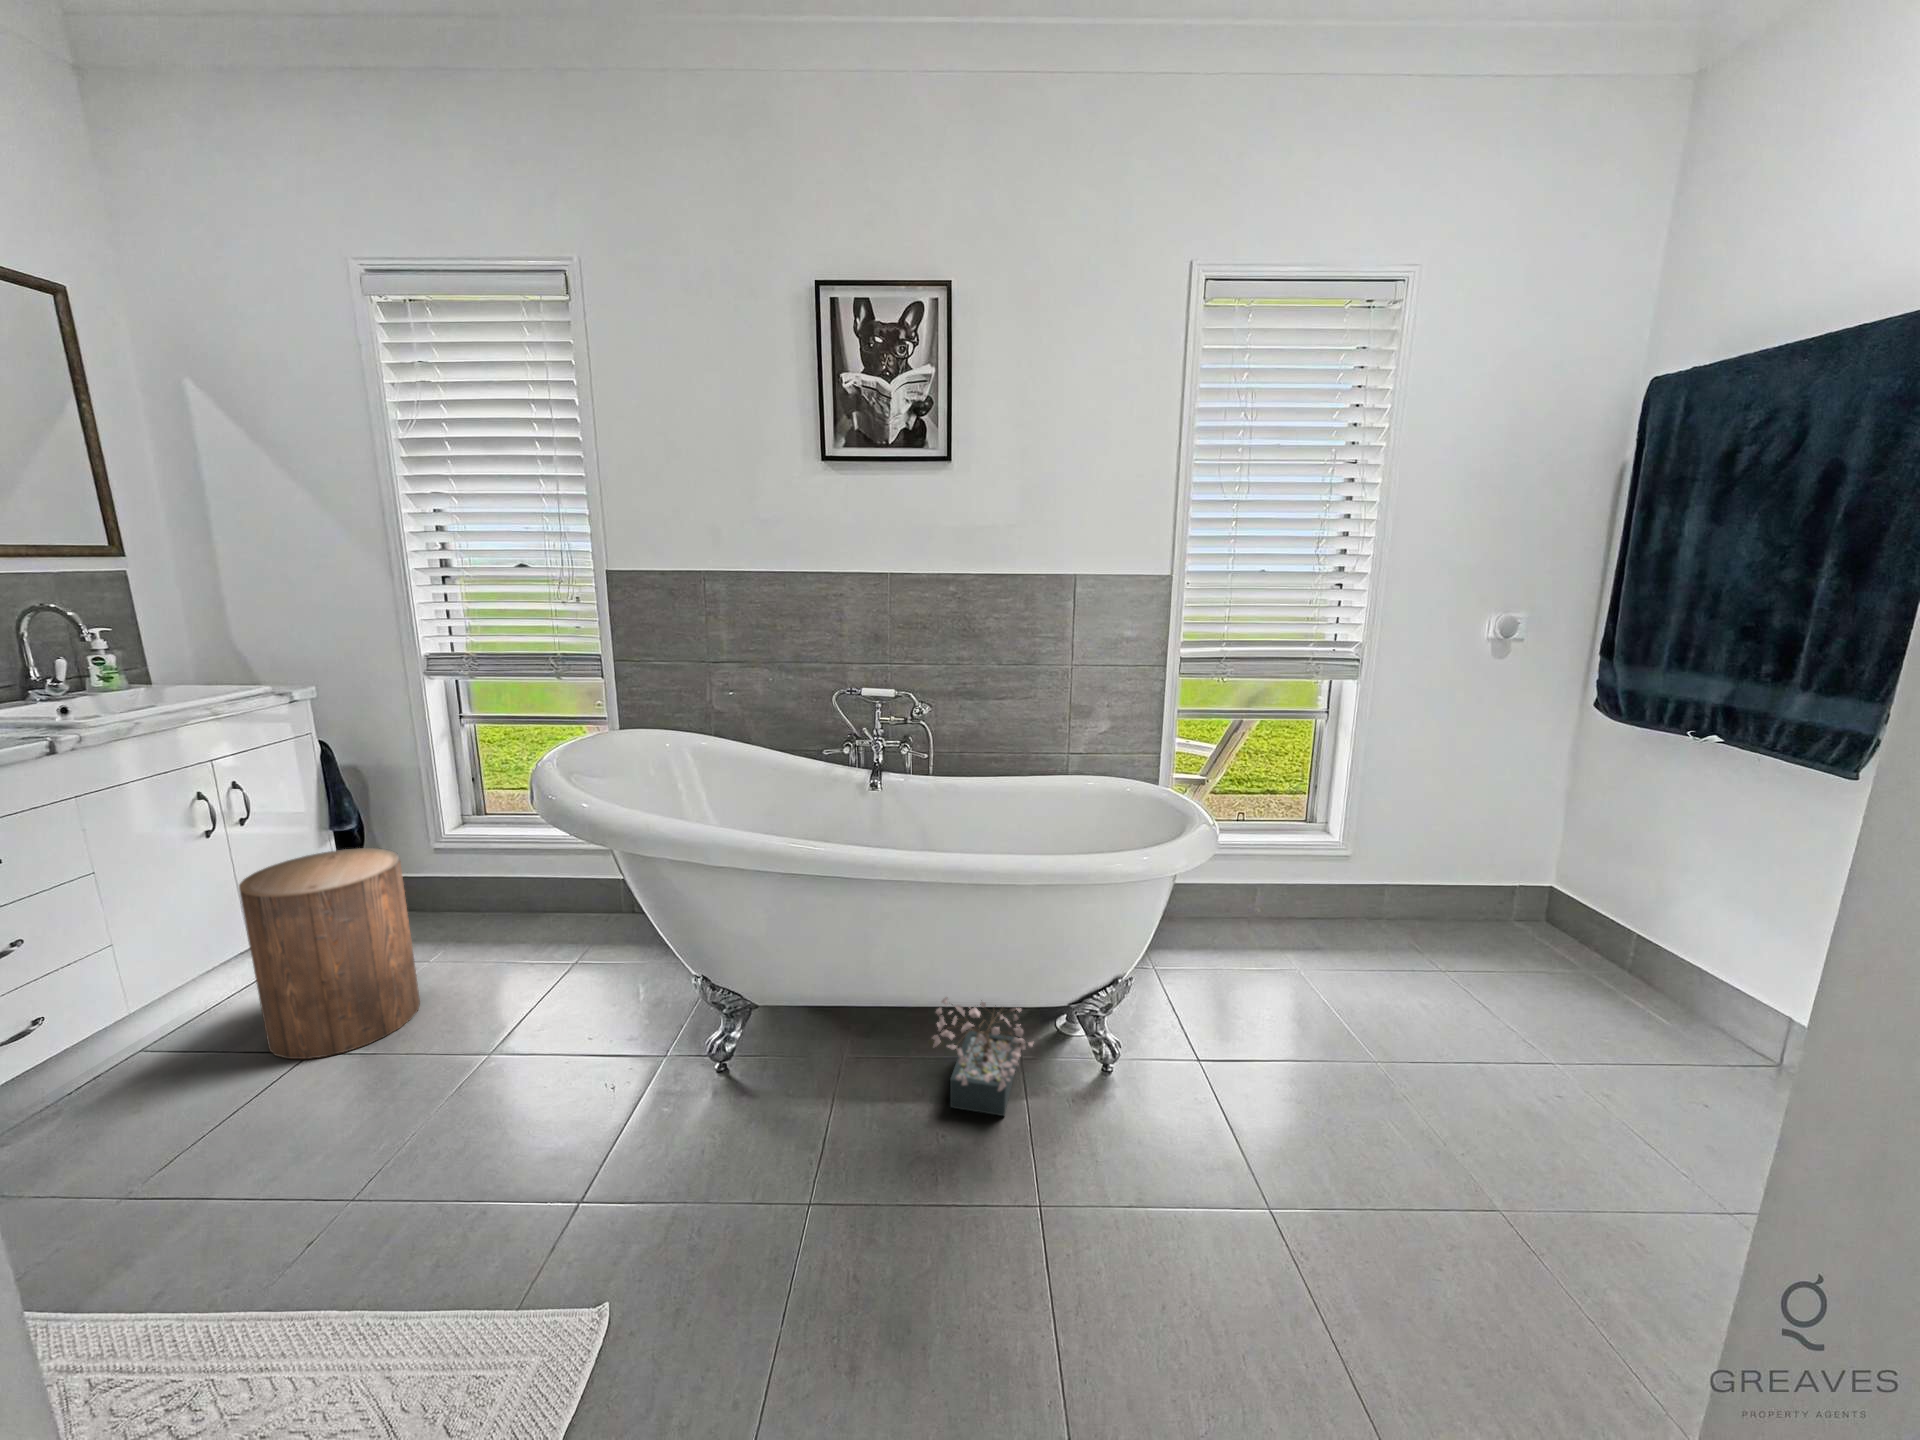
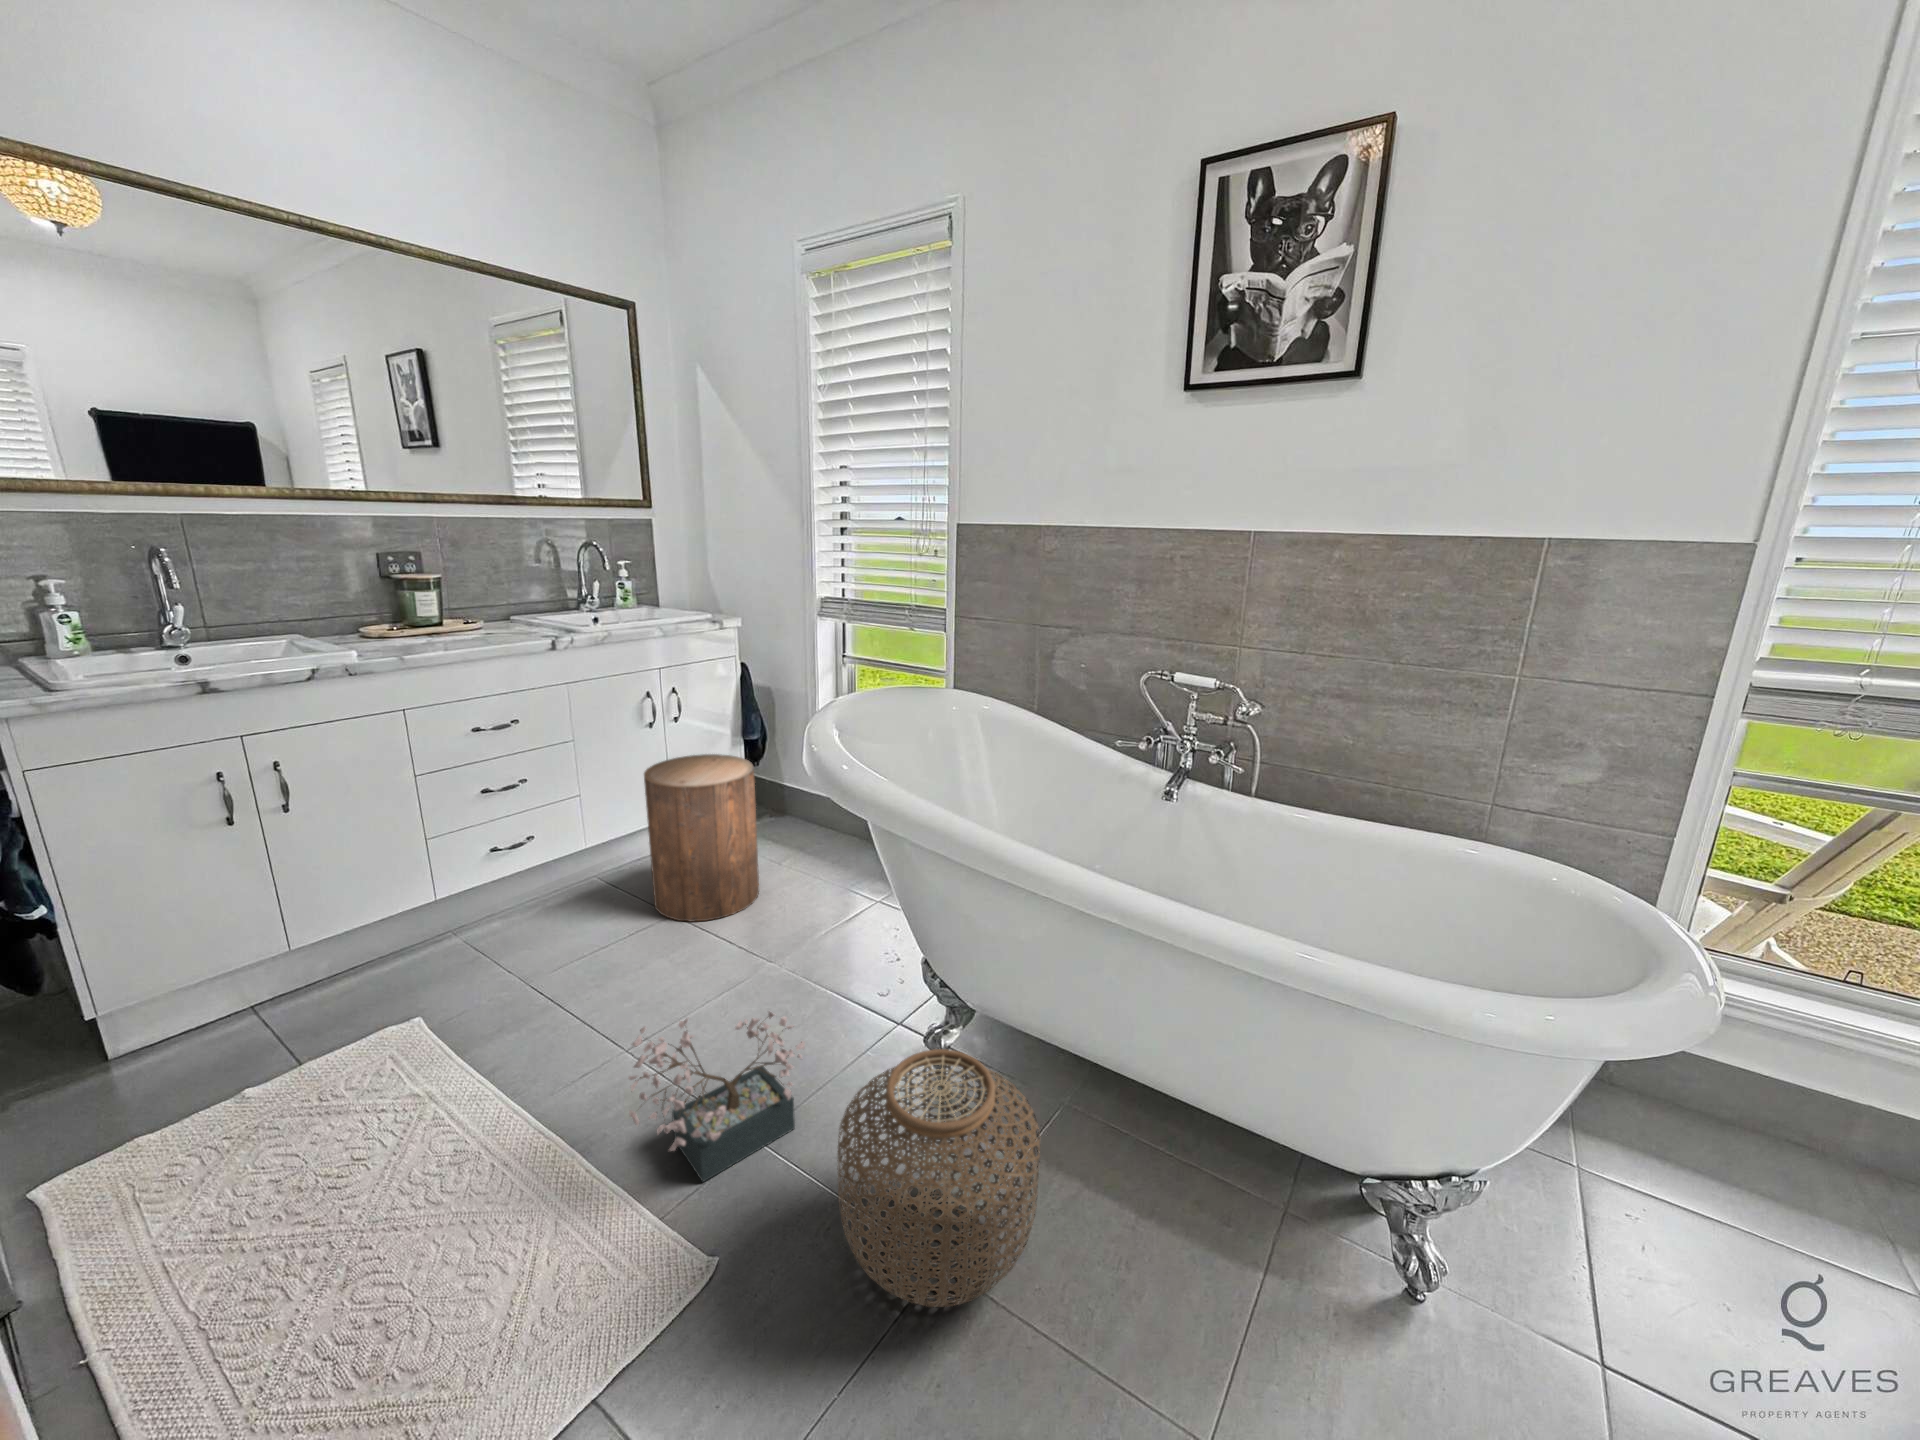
decorative plant: present [932,997,1033,1116] -> present [629,1012,805,1182]
woven basket: none [709,1014,882,1224] -> present [838,1049,1040,1307]

